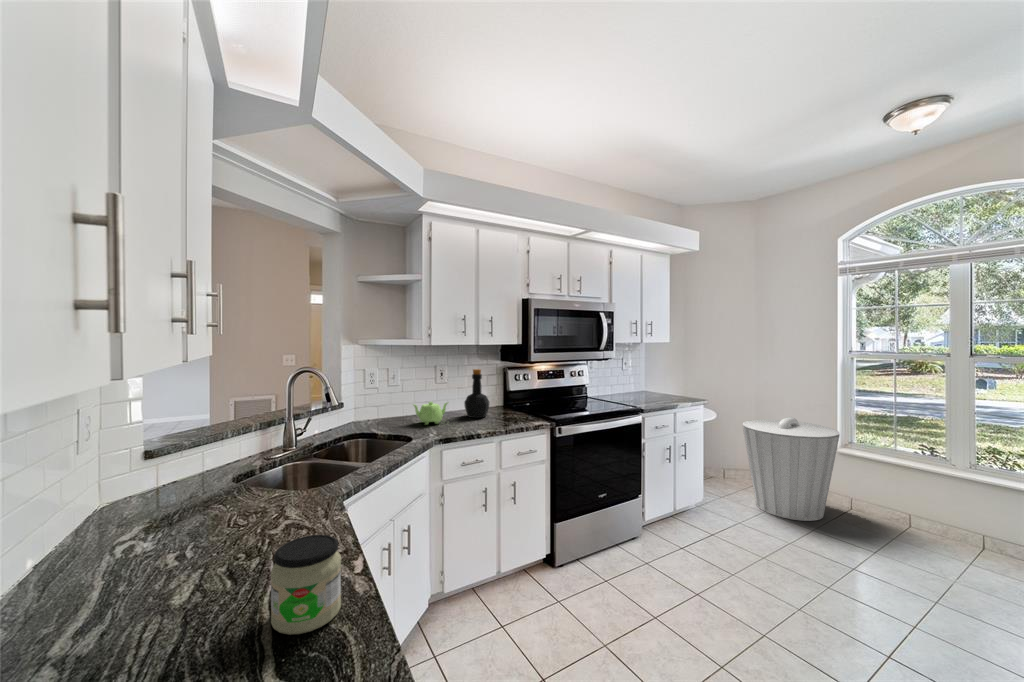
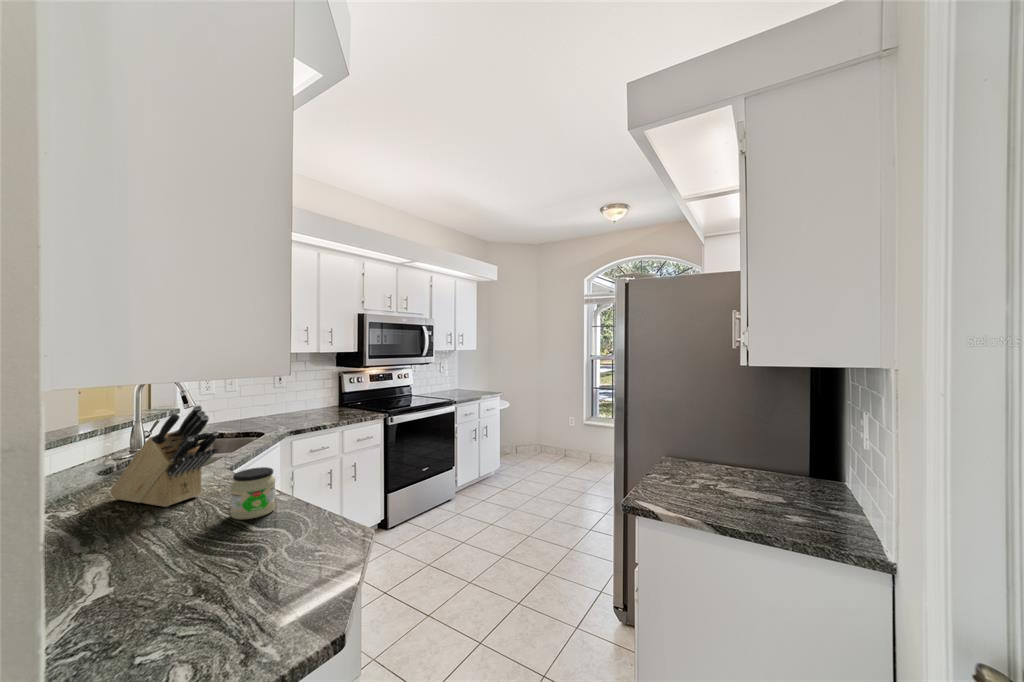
bottle: present [464,369,490,418] -> none [306,373,329,415]
teapot: present [413,402,448,425] -> none [256,402,293,423]
trash can: present [743,417,840,521] -> none [527,402,584,472]
knife block: none [198,421,292,563] -> present [110,405,219,507]

